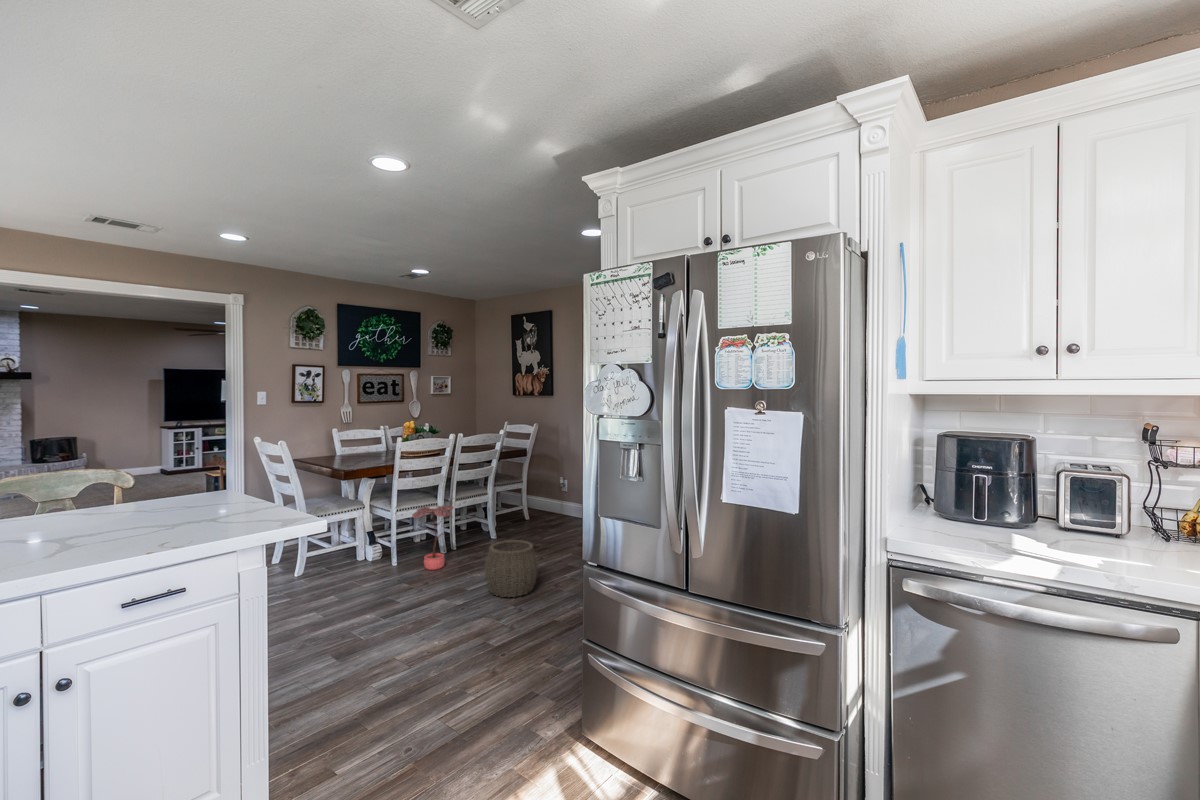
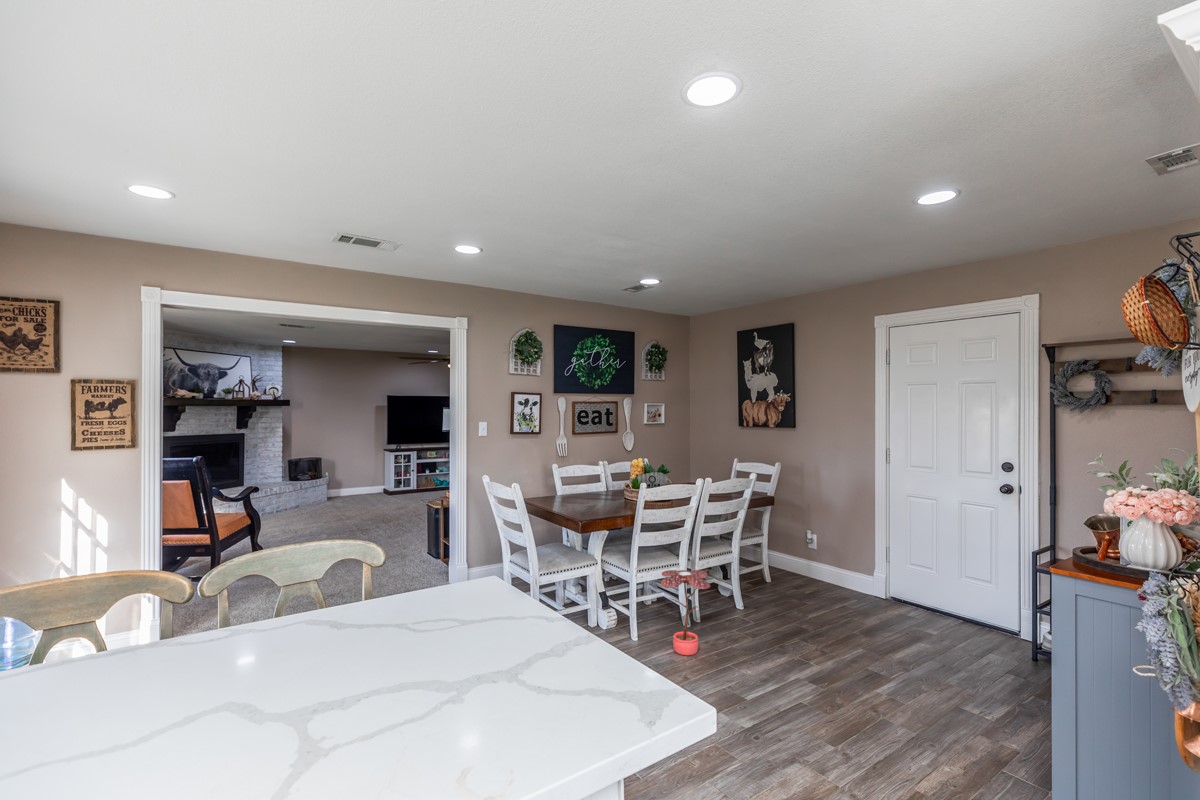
woven basket: present [485,540,538,597] -> none [774,635,855,729]

